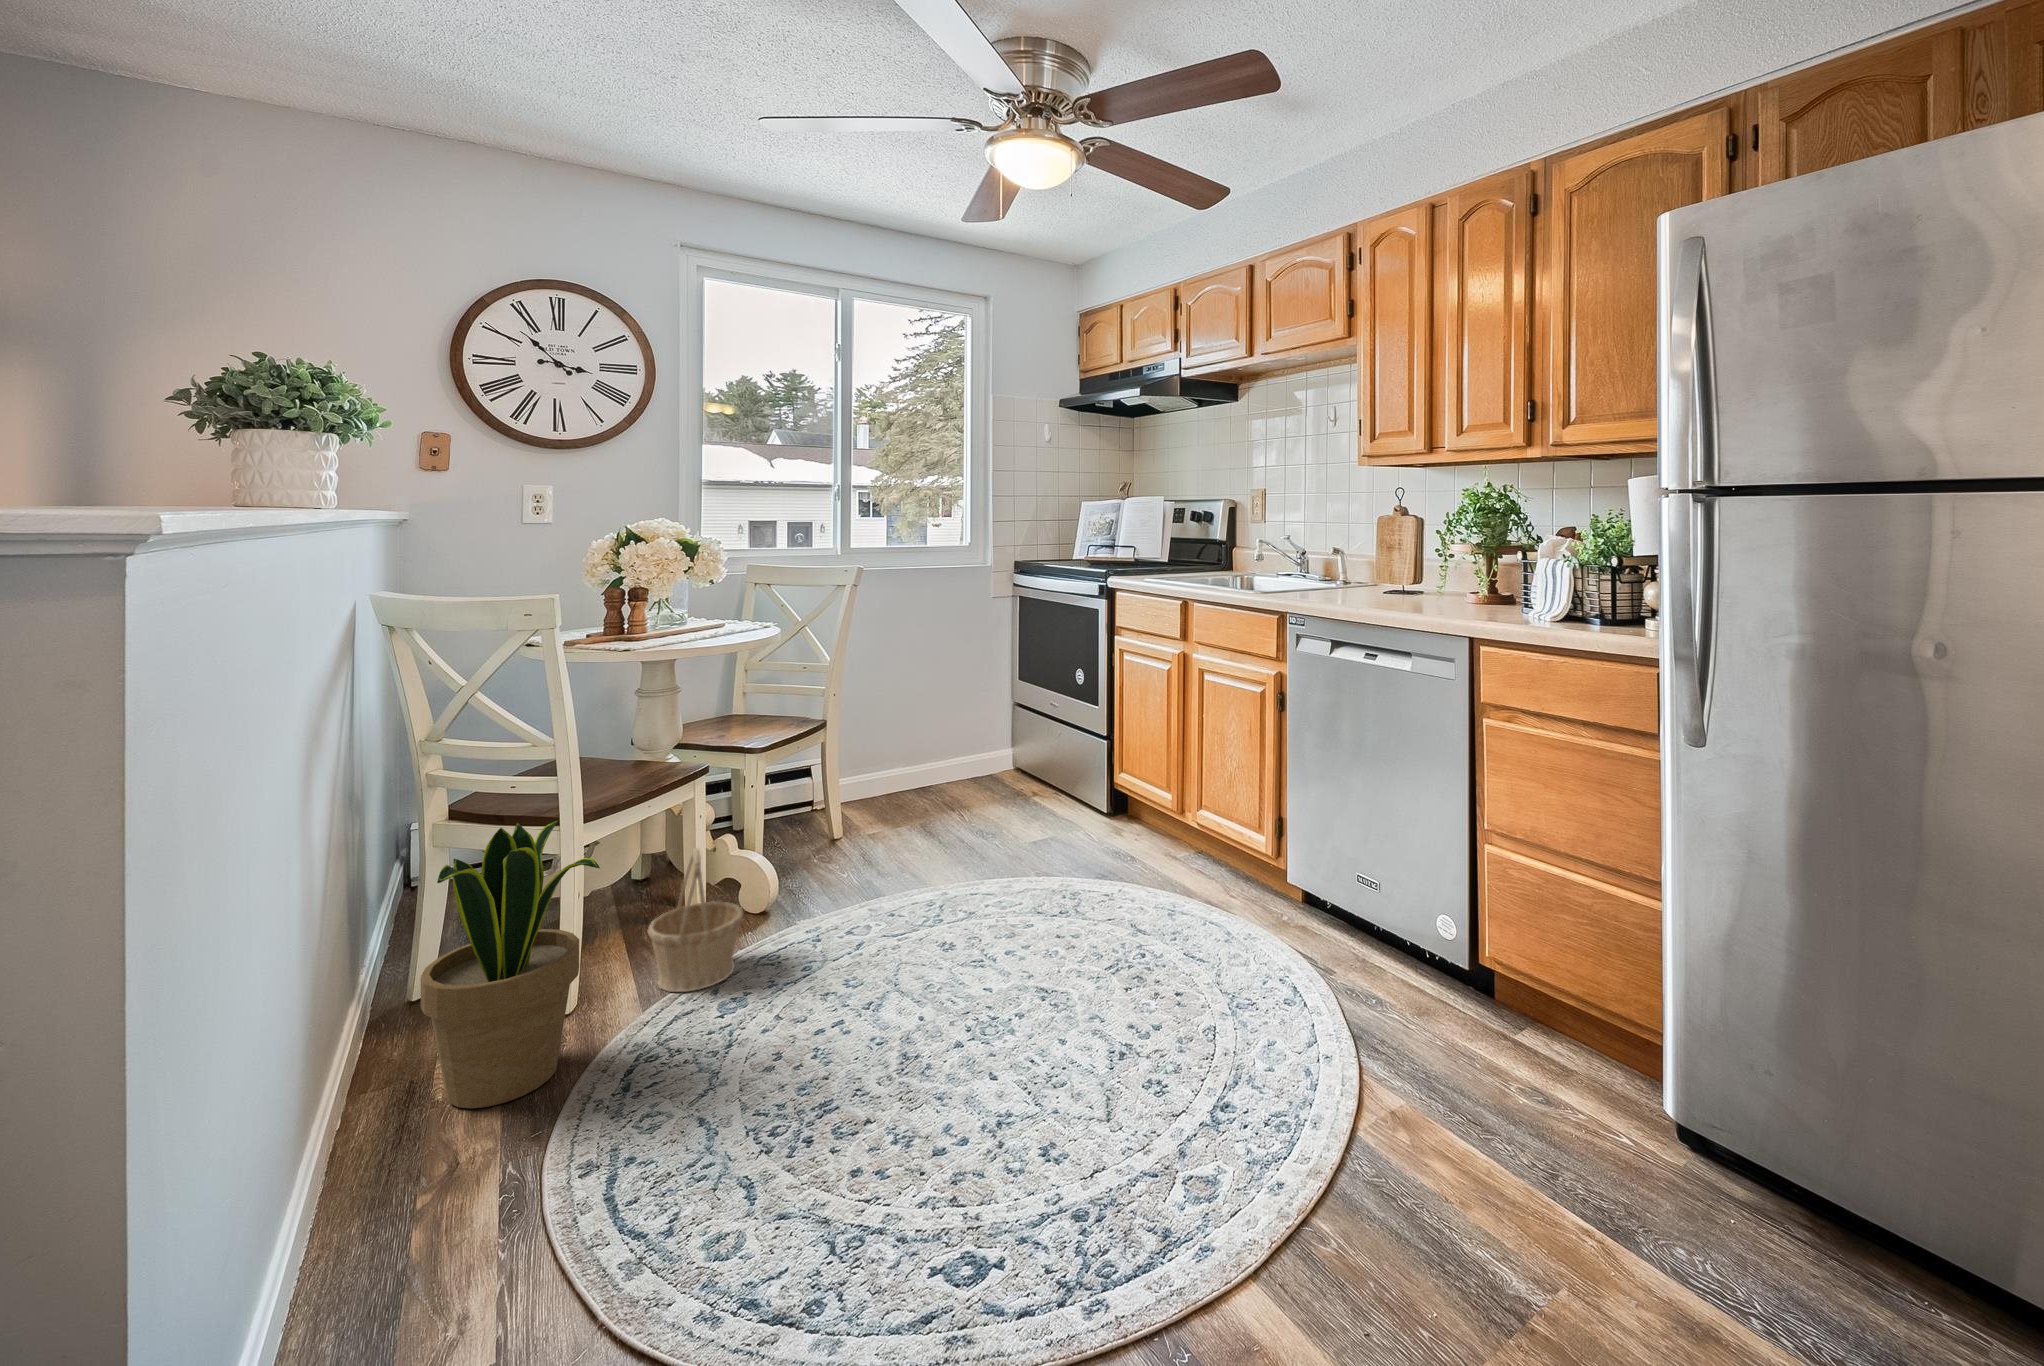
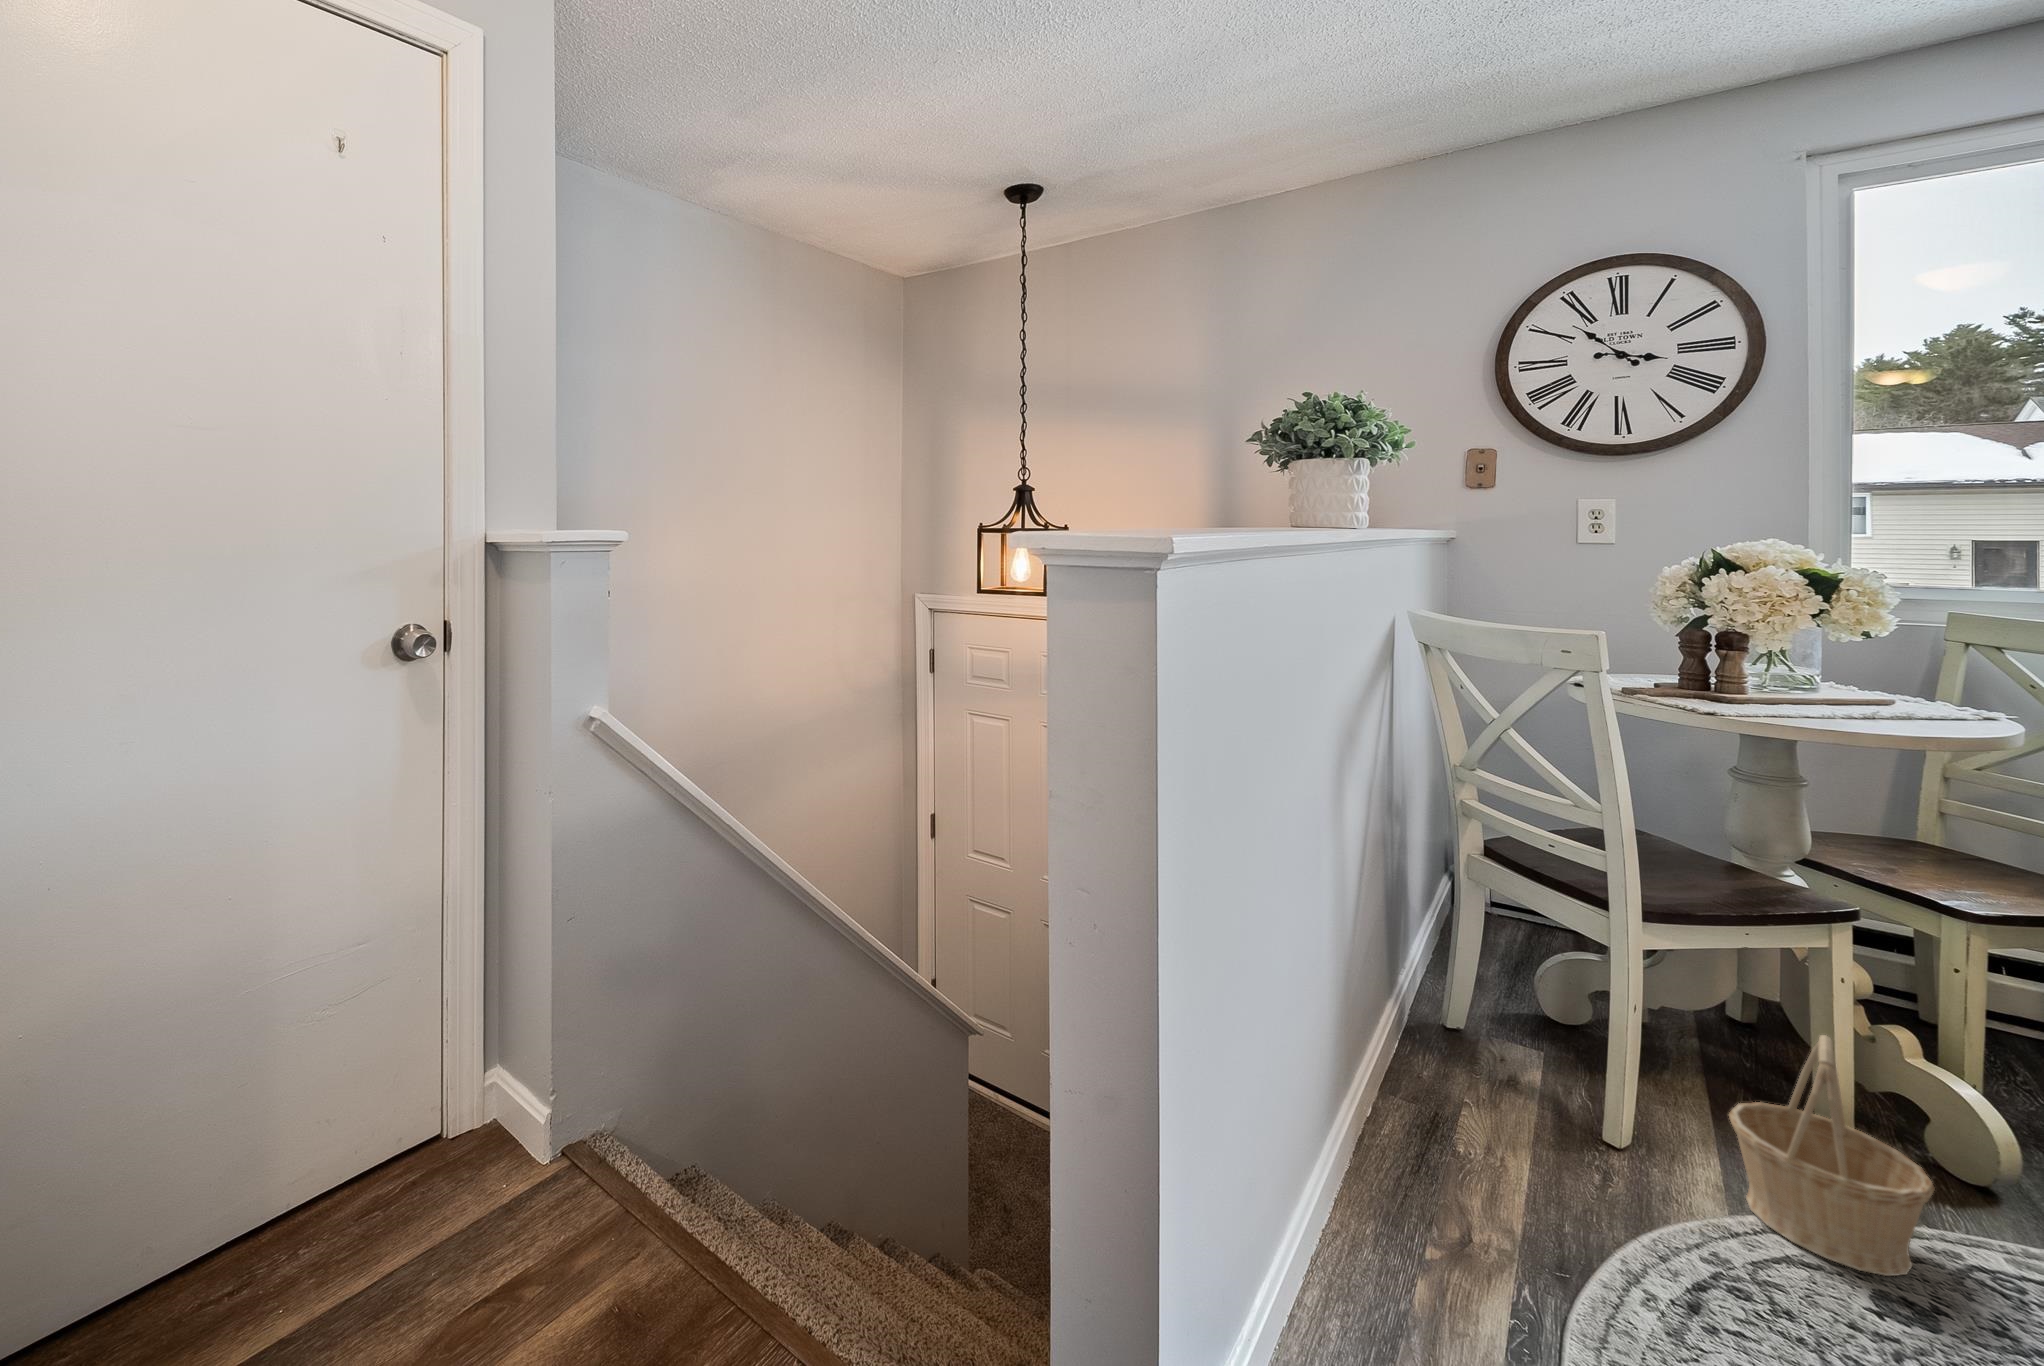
potted plant: present [421,820,600,1108] -> none [1412,891,1637,1228]

